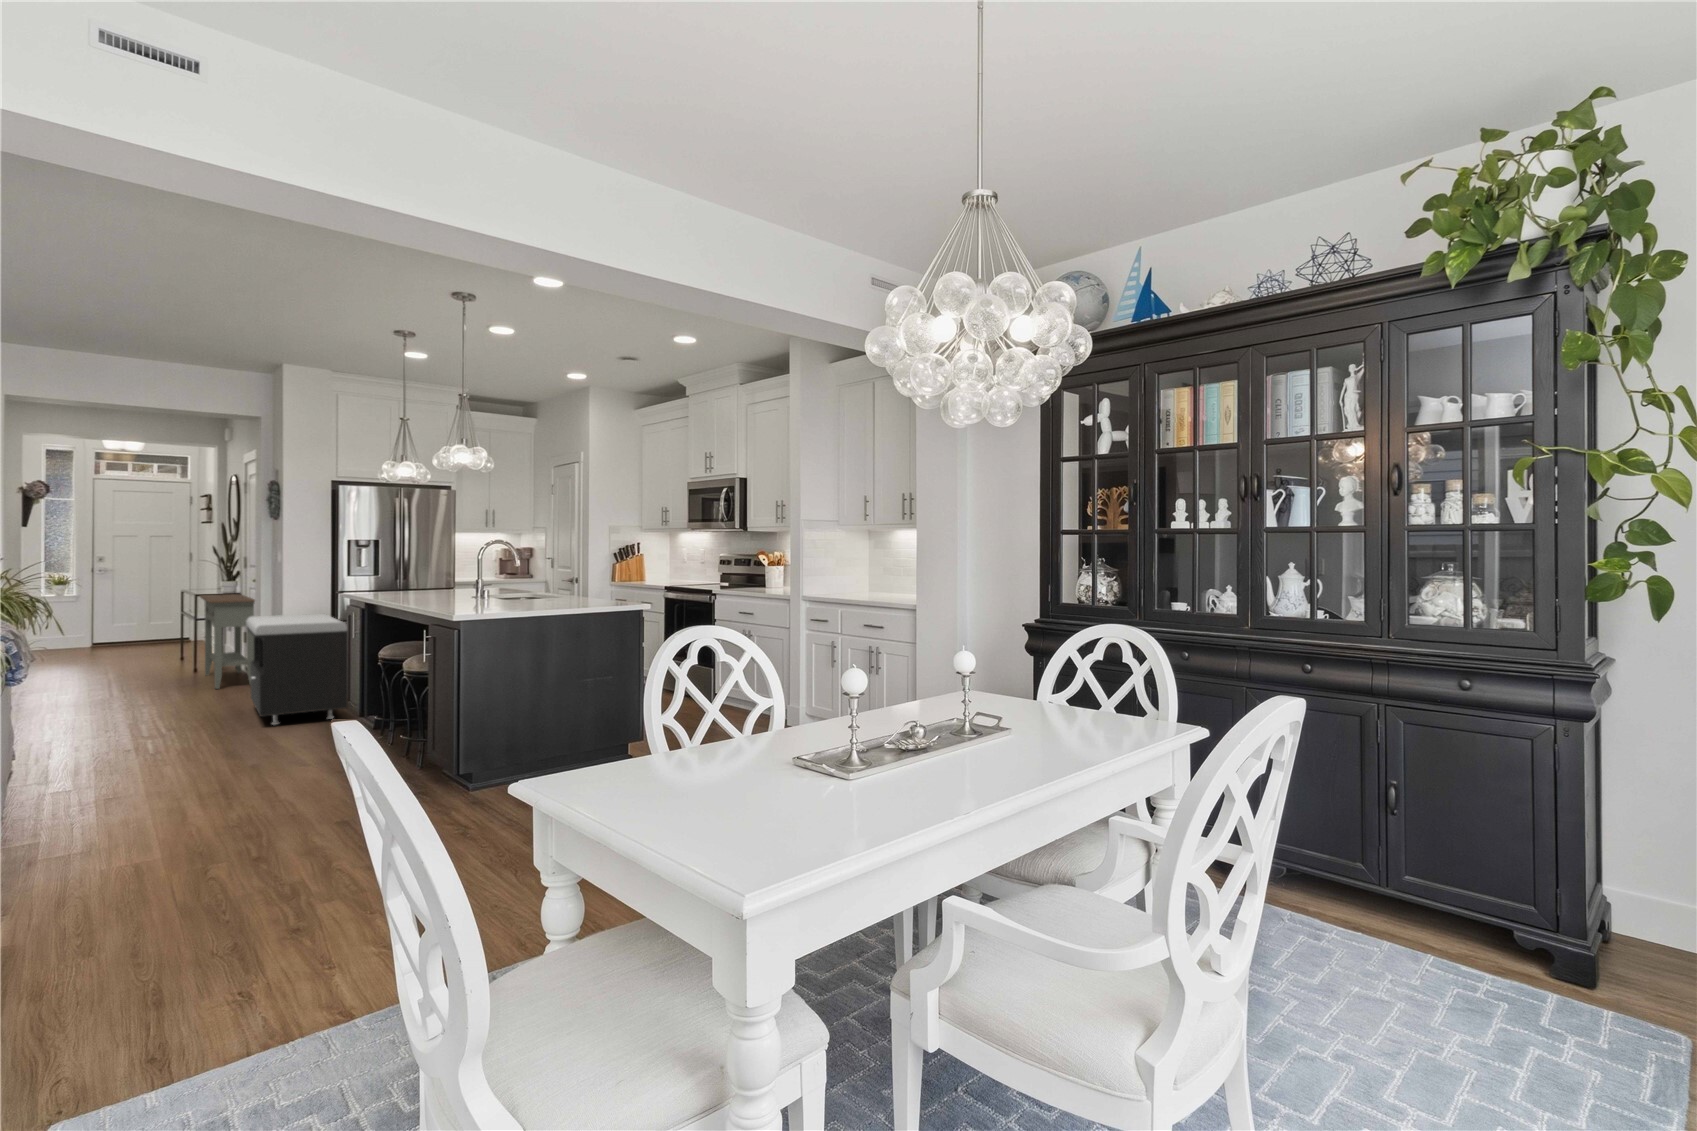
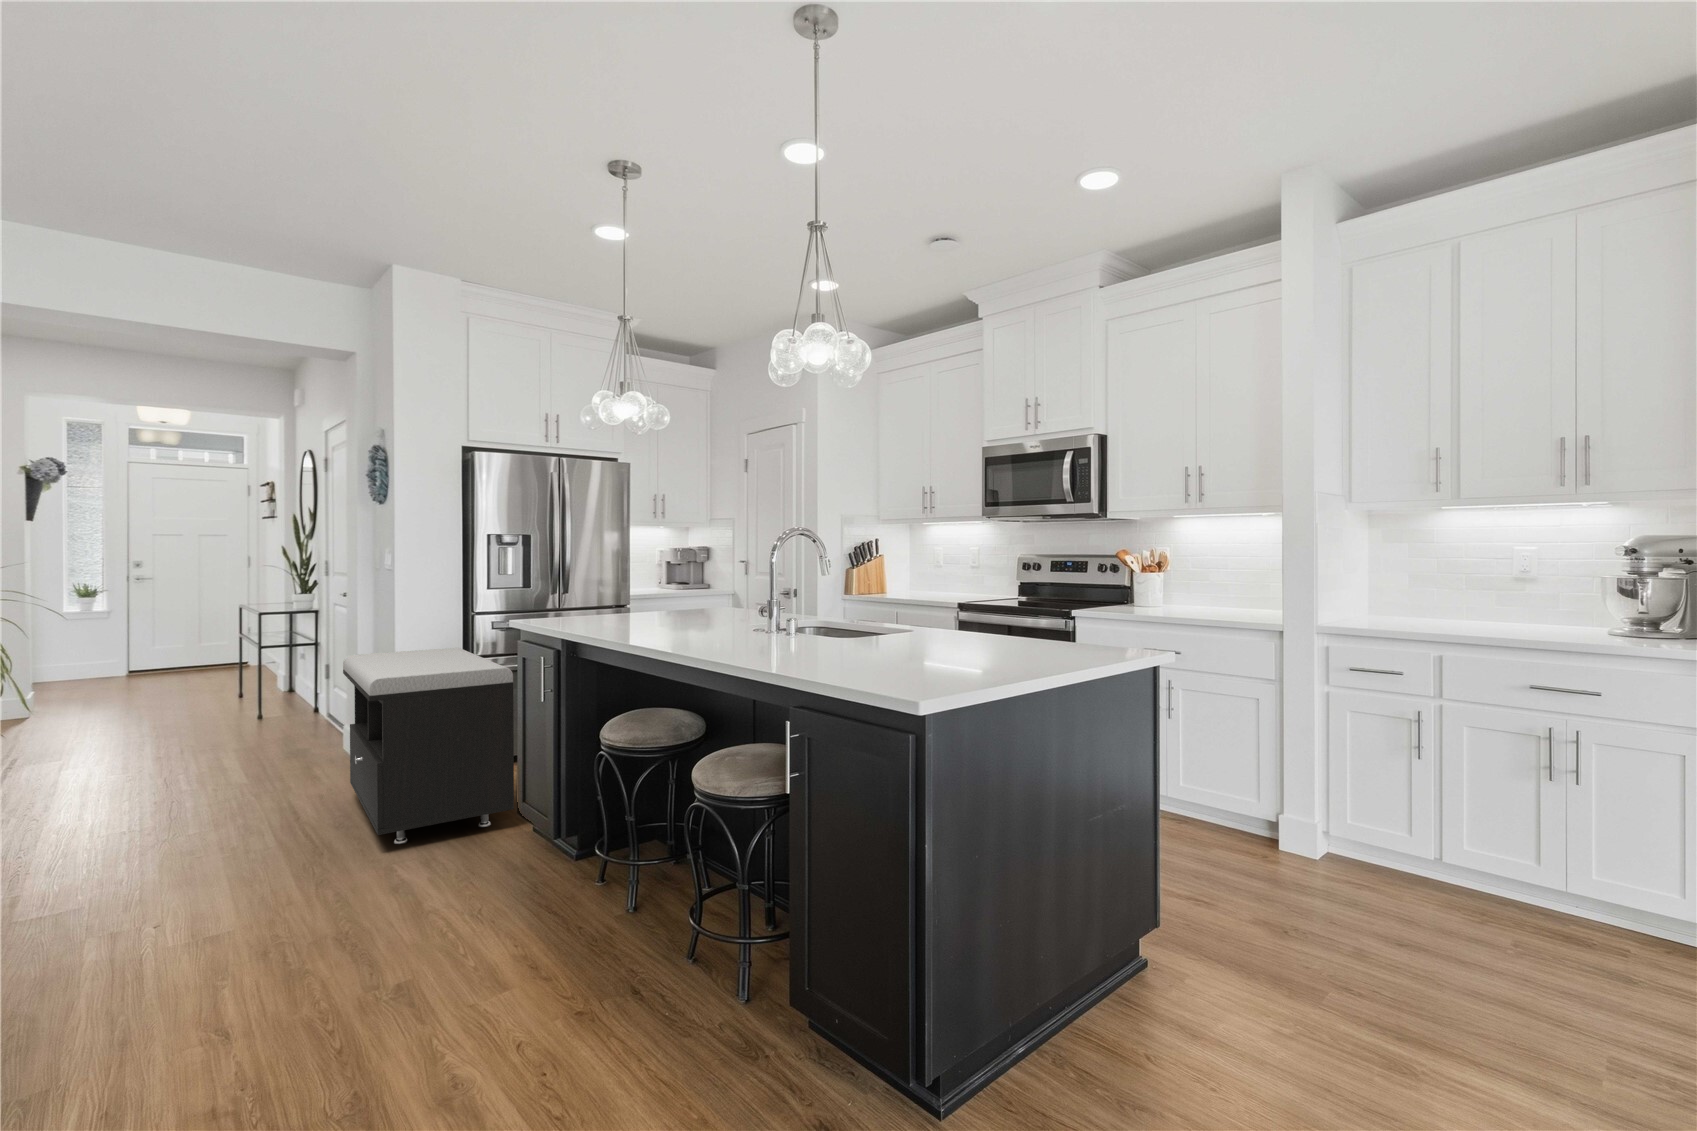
console table: present [200,594,255,689] -> none [264,612,346,754]

